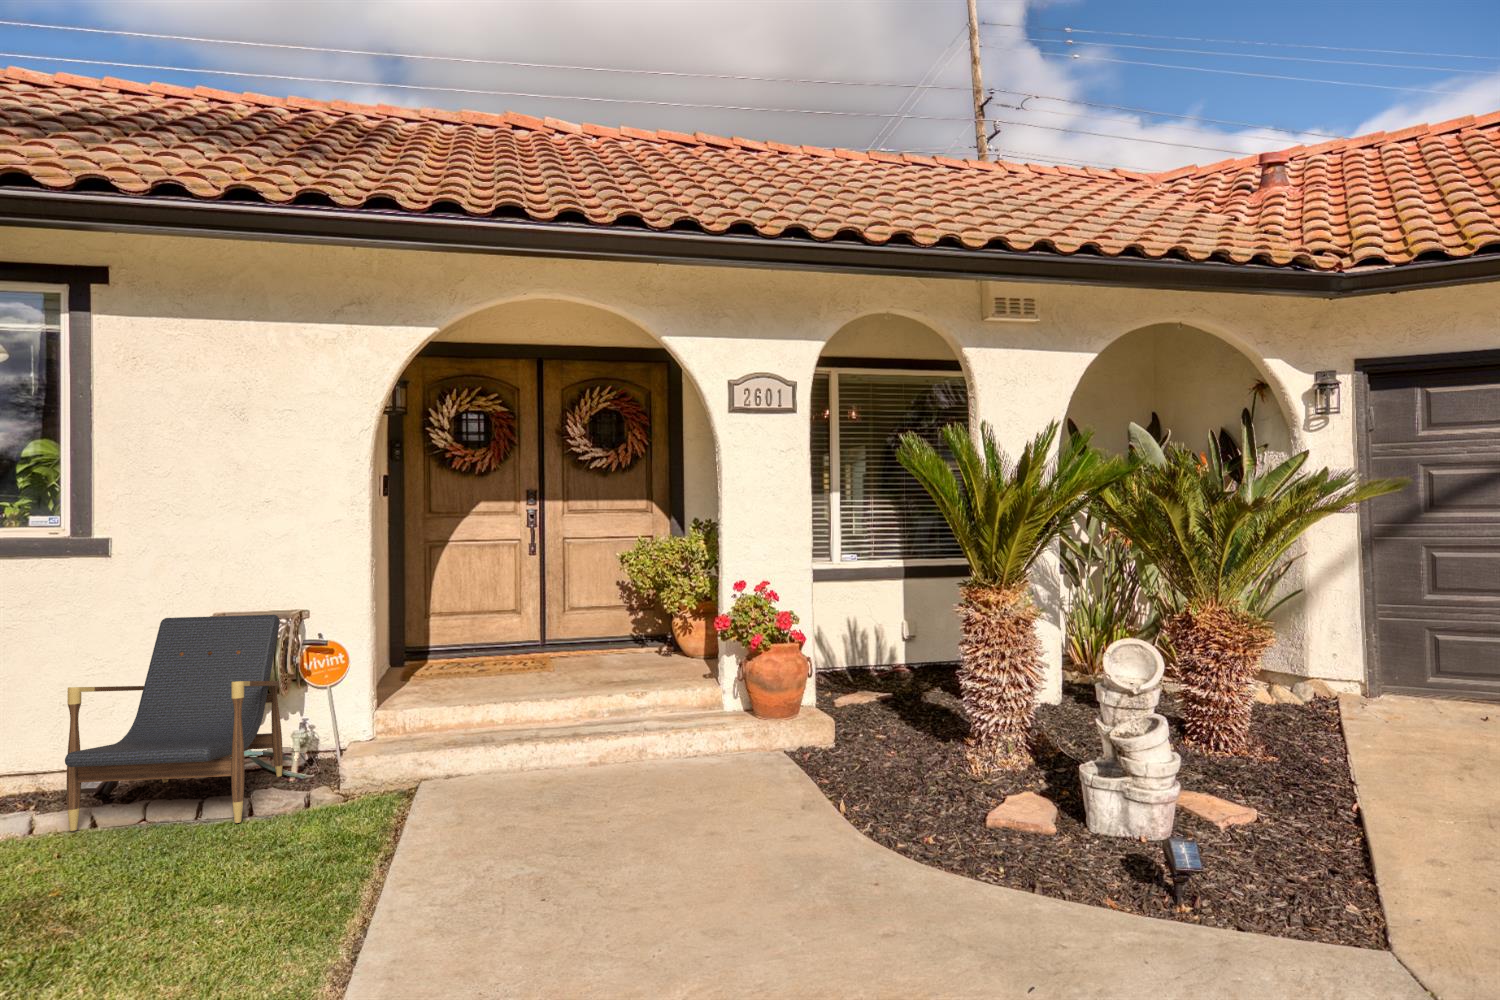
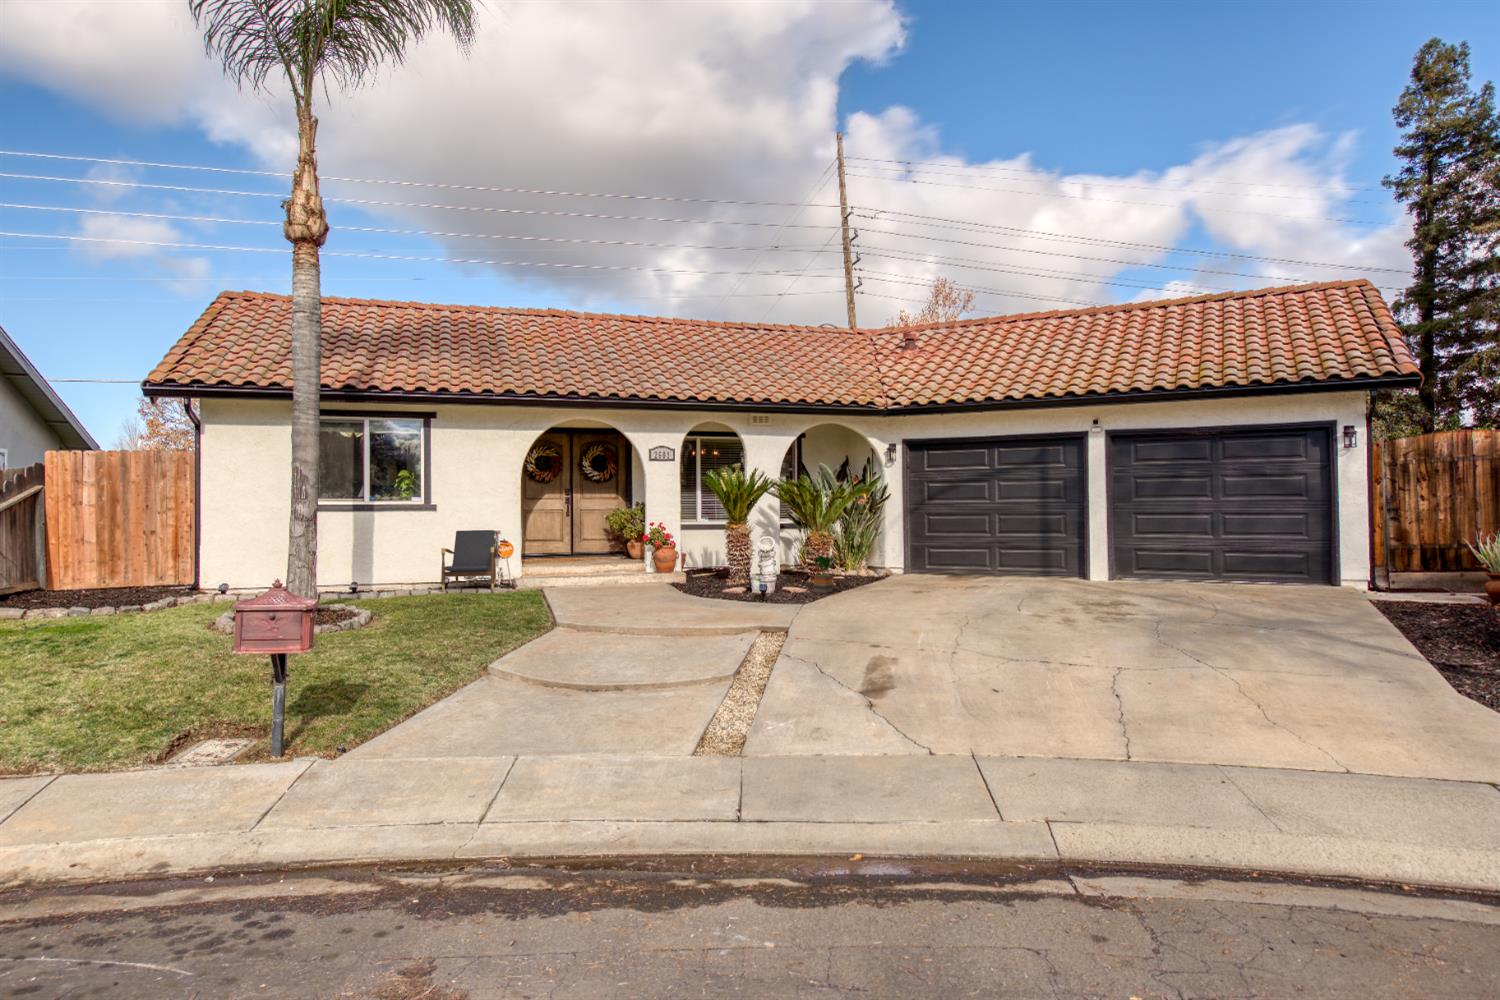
potted tree: none [1364,725,1481,882] -> present [814,555,836,593]

